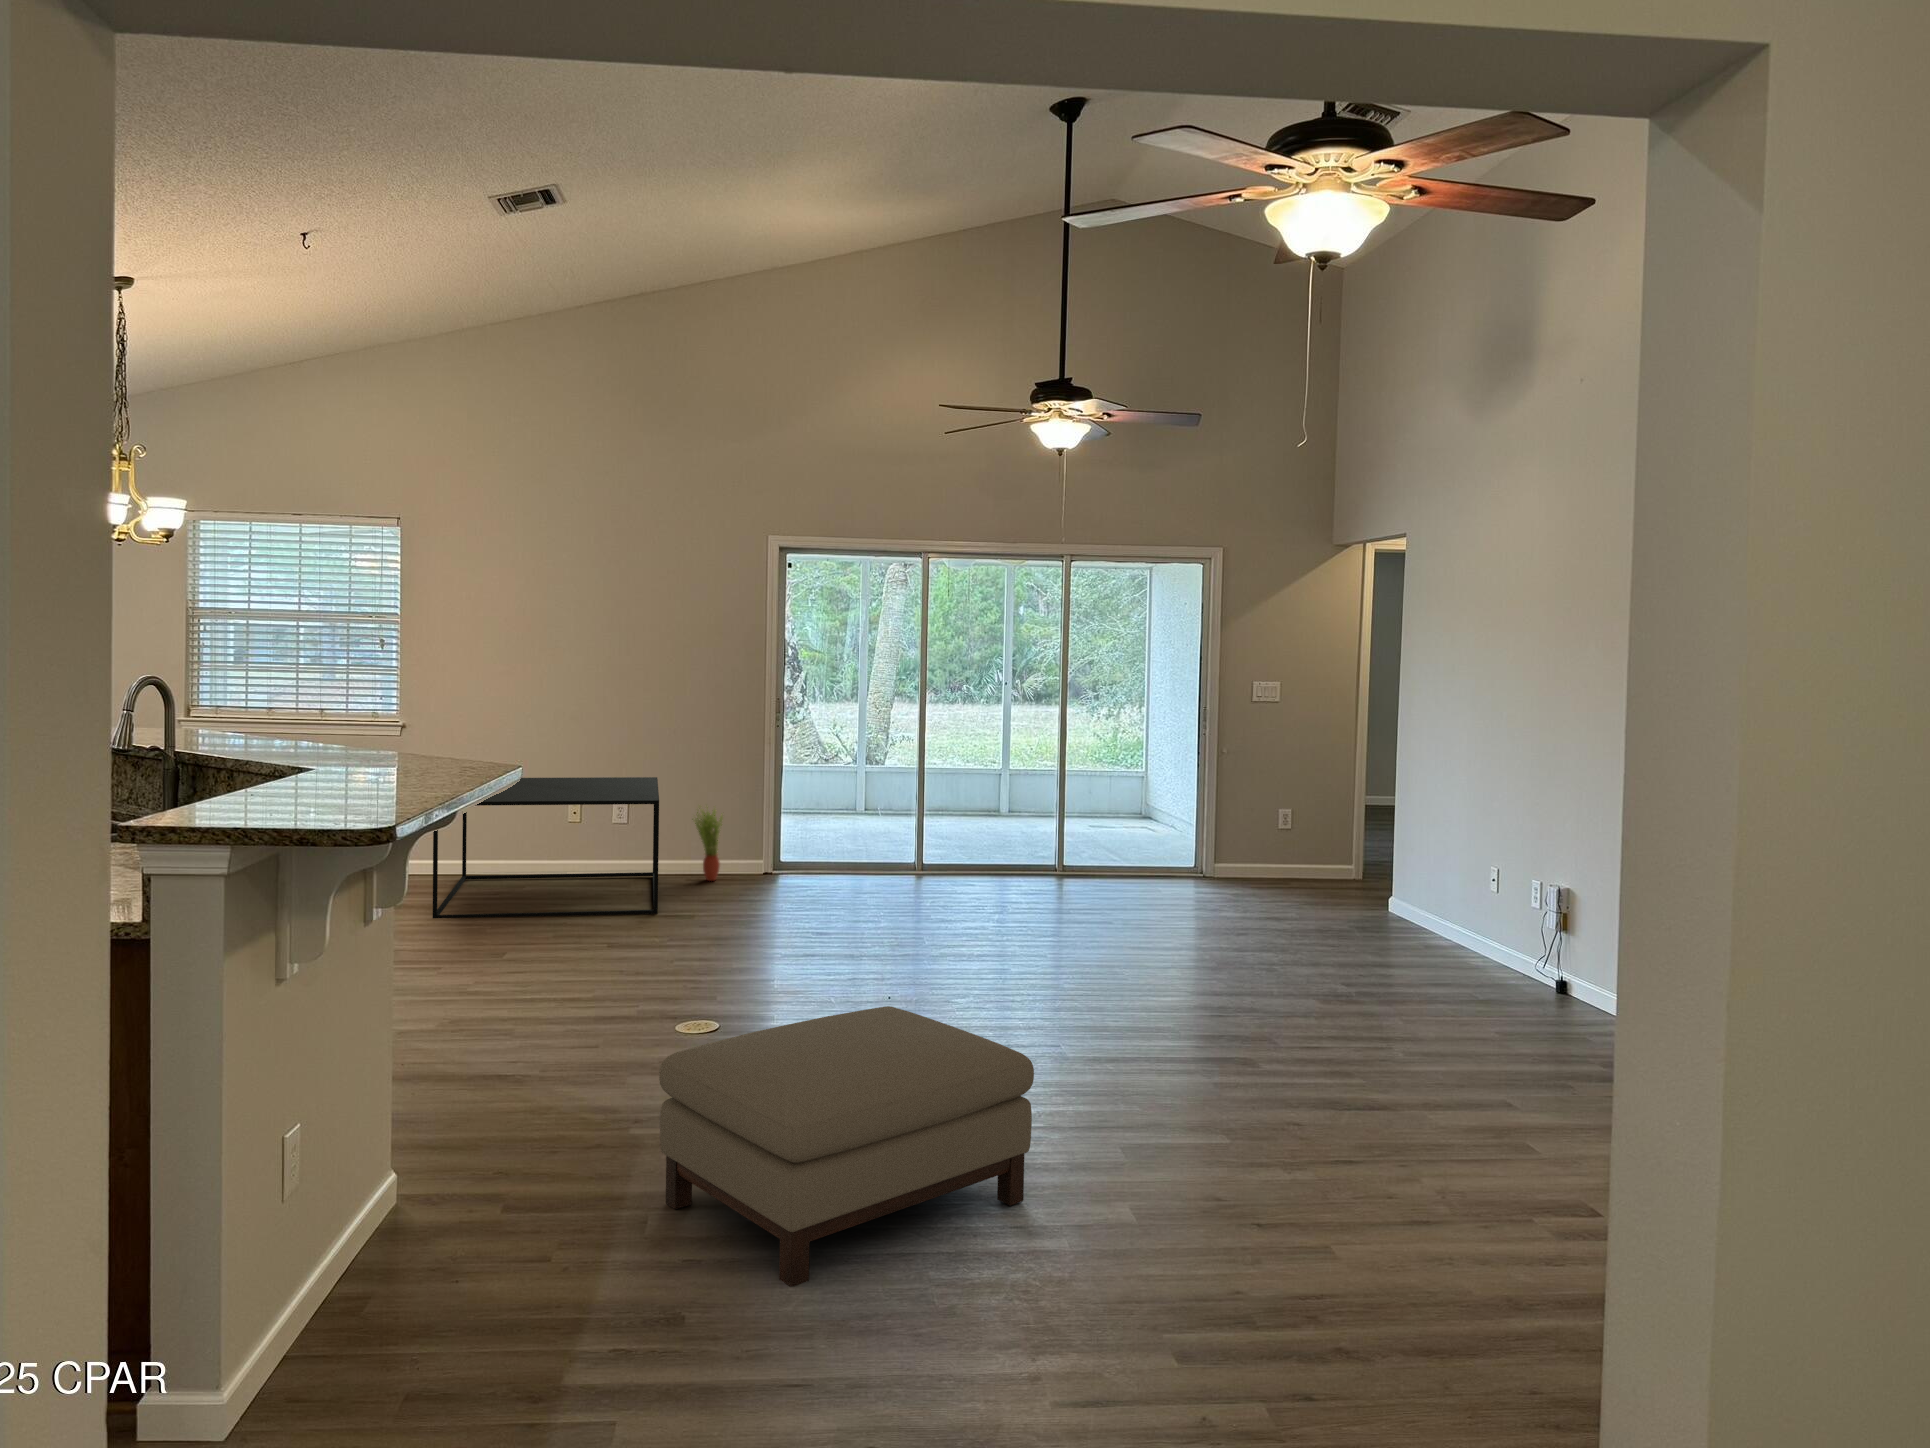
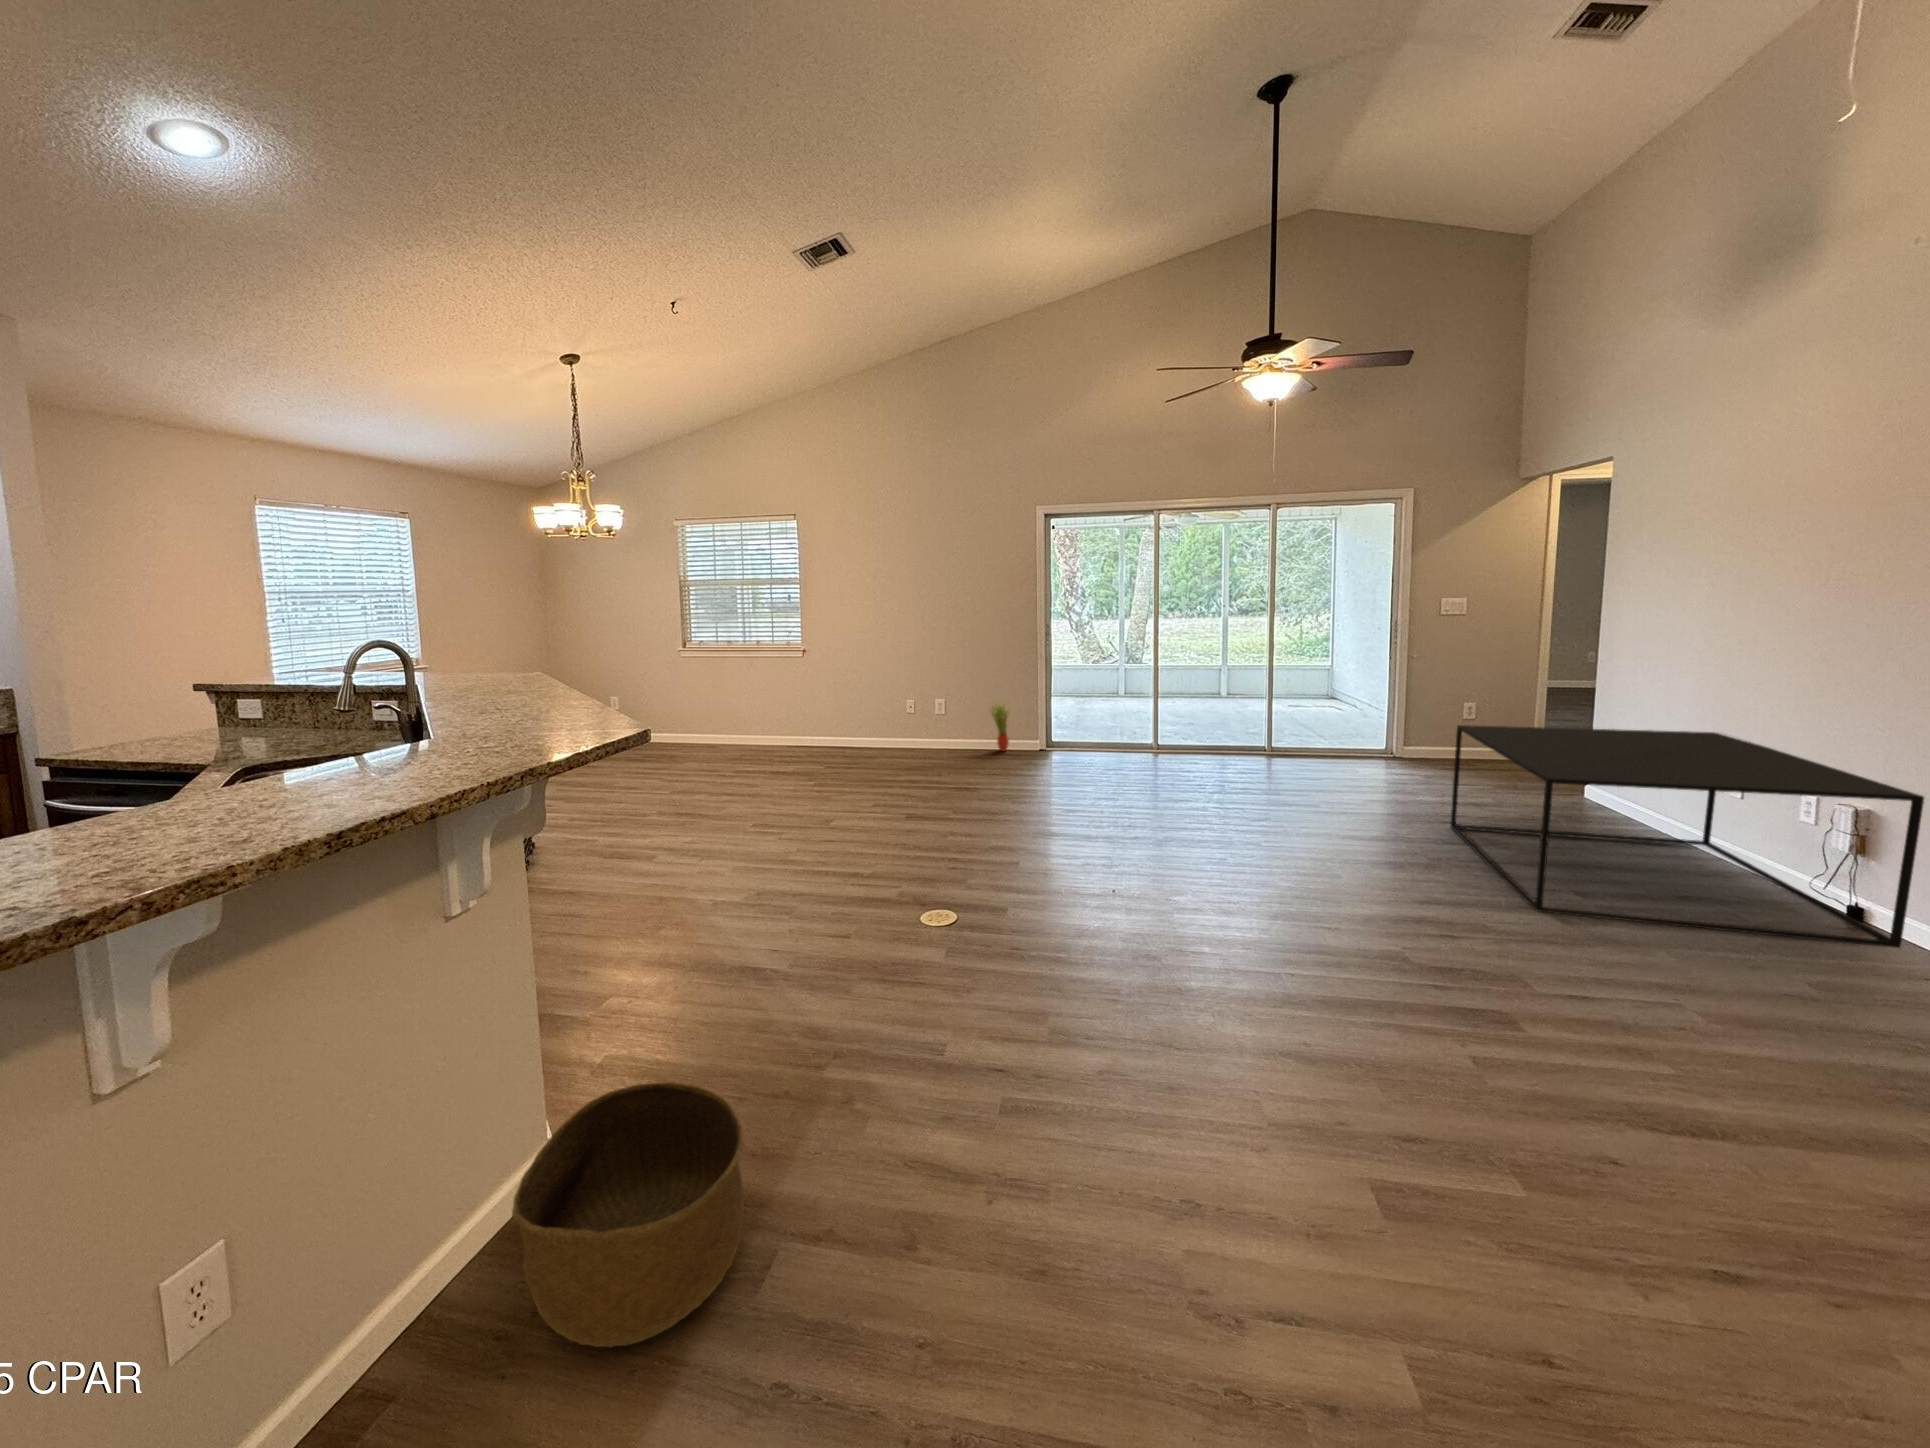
coffee table: present [433,777,659,918] -> present [1450,725,1924,948]
ottoman: present [659,1006,1034,1287] -> none [858,956,1252,1339]
basket: none [345,1126,573,1333] -> present [512,1082,743,1347]

